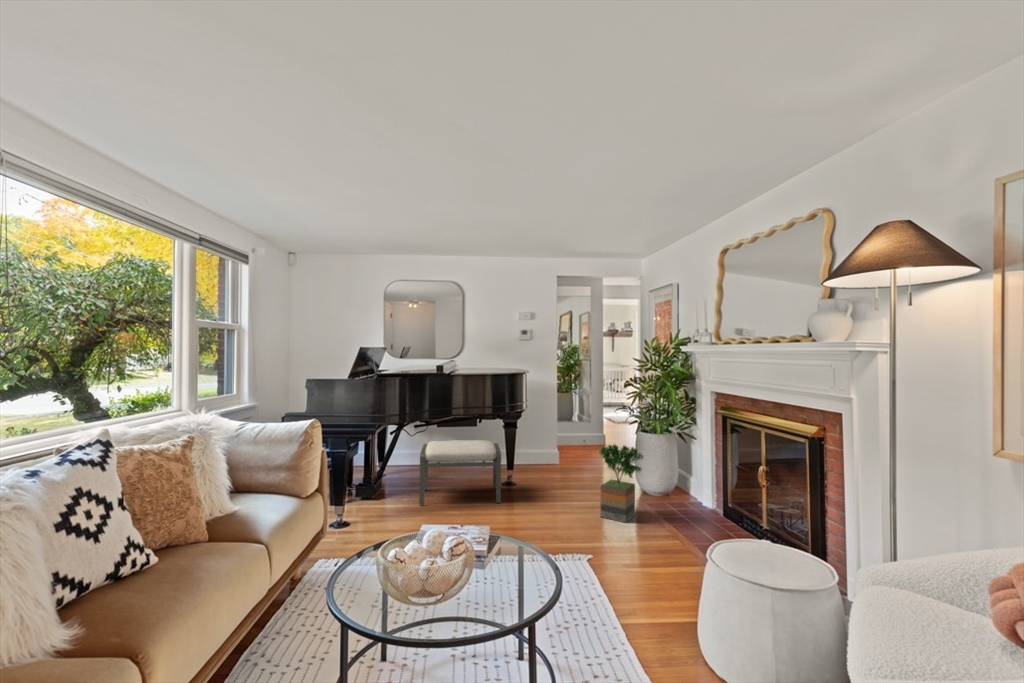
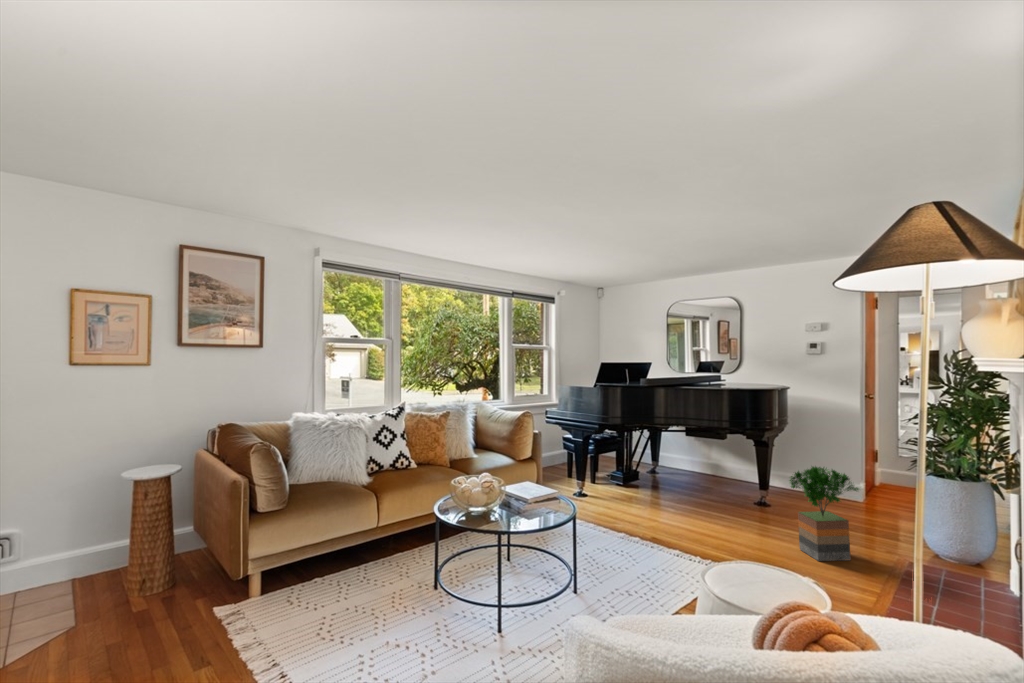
ottoman: present [419,440,501,505] -> none [646,446,742,515]

